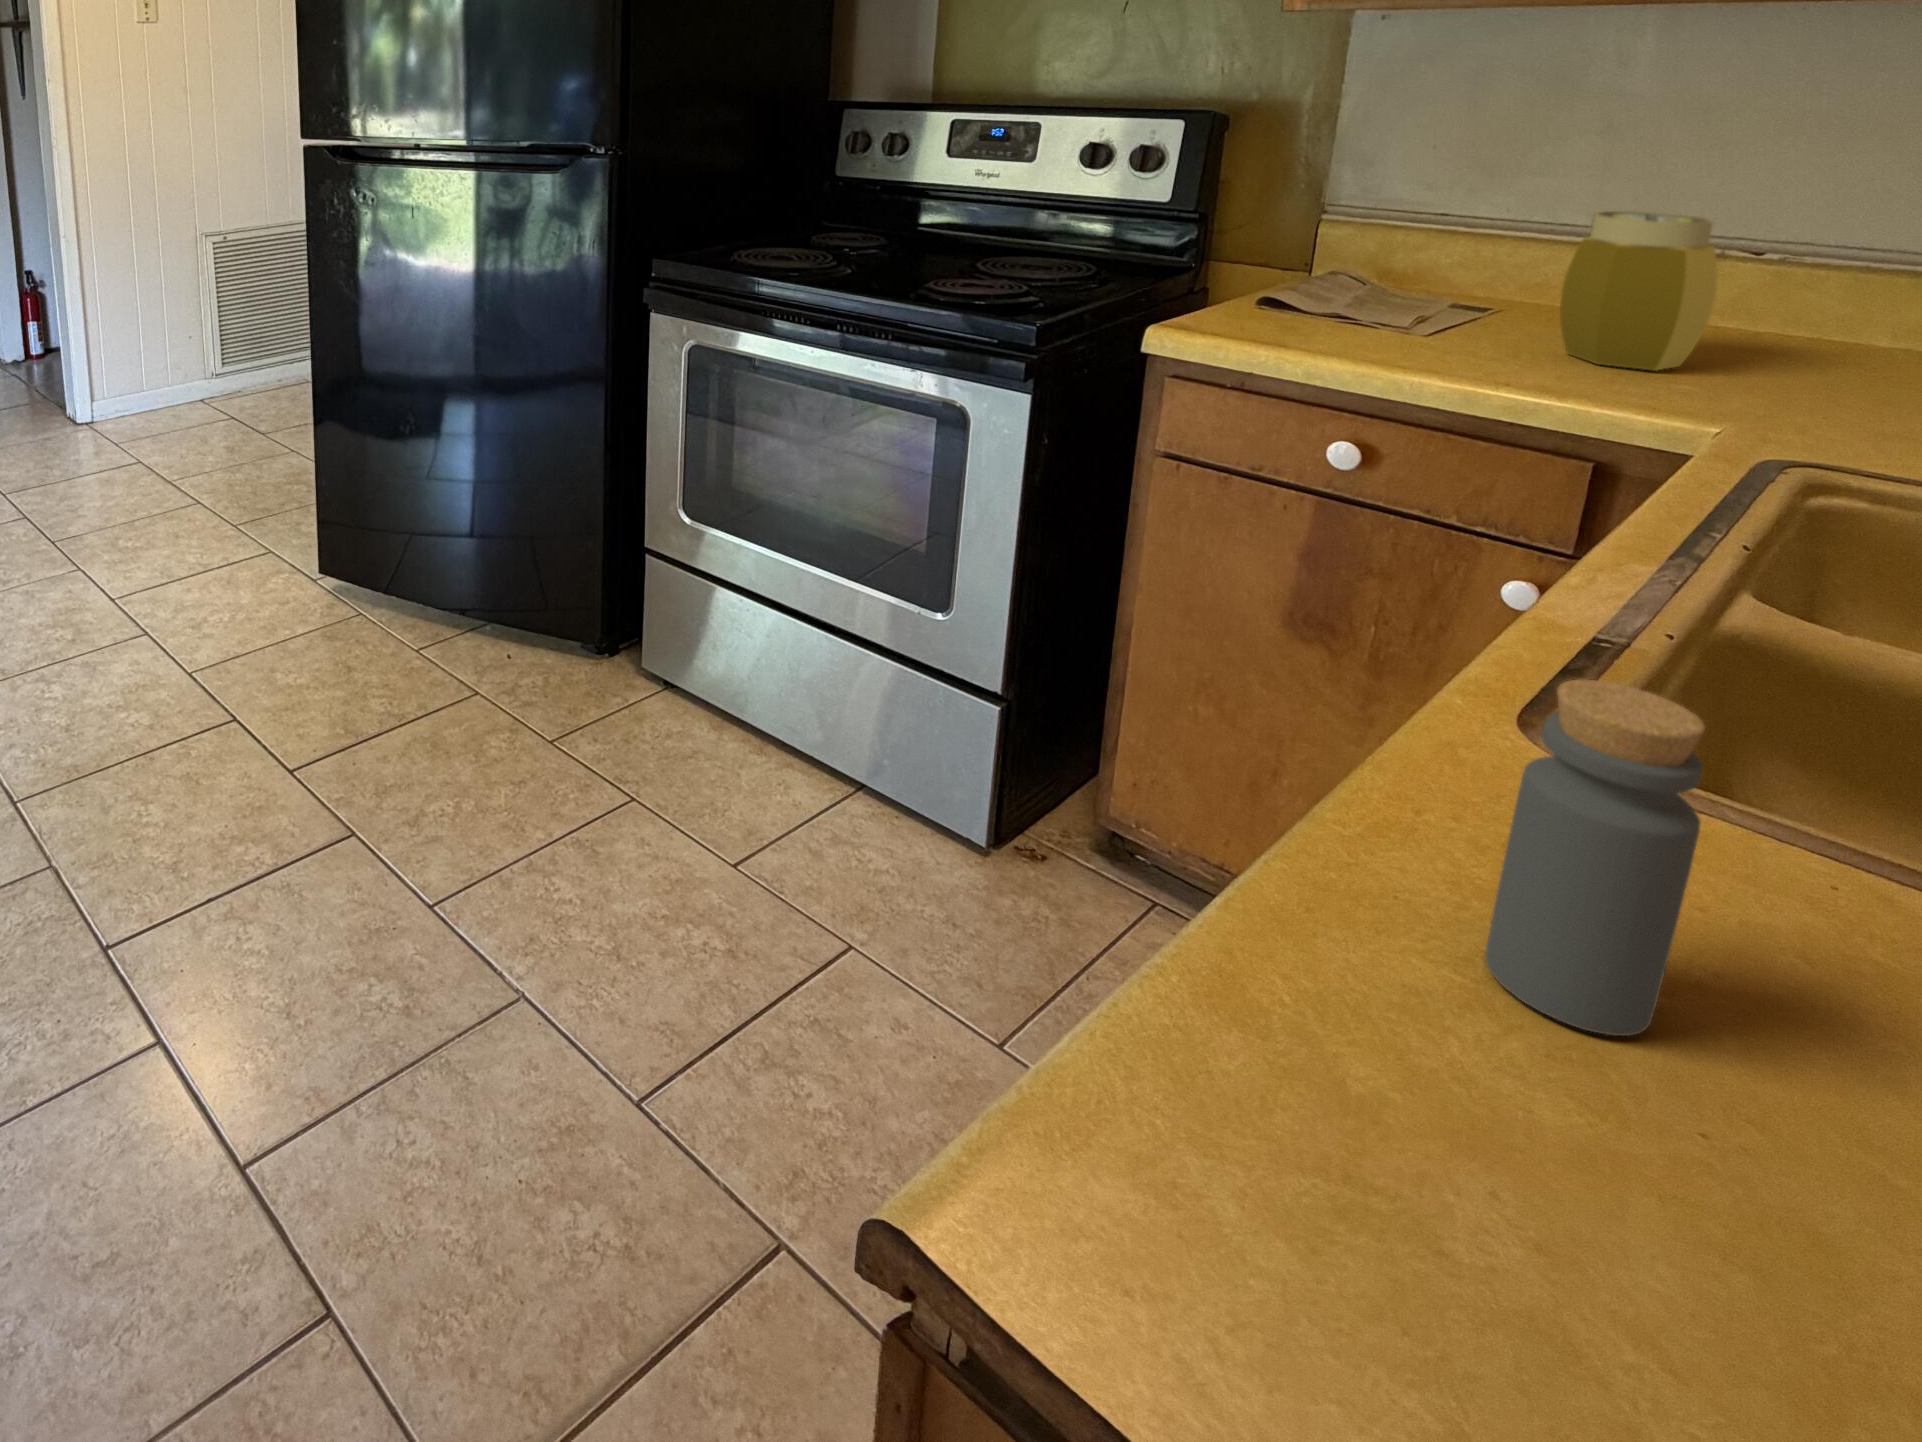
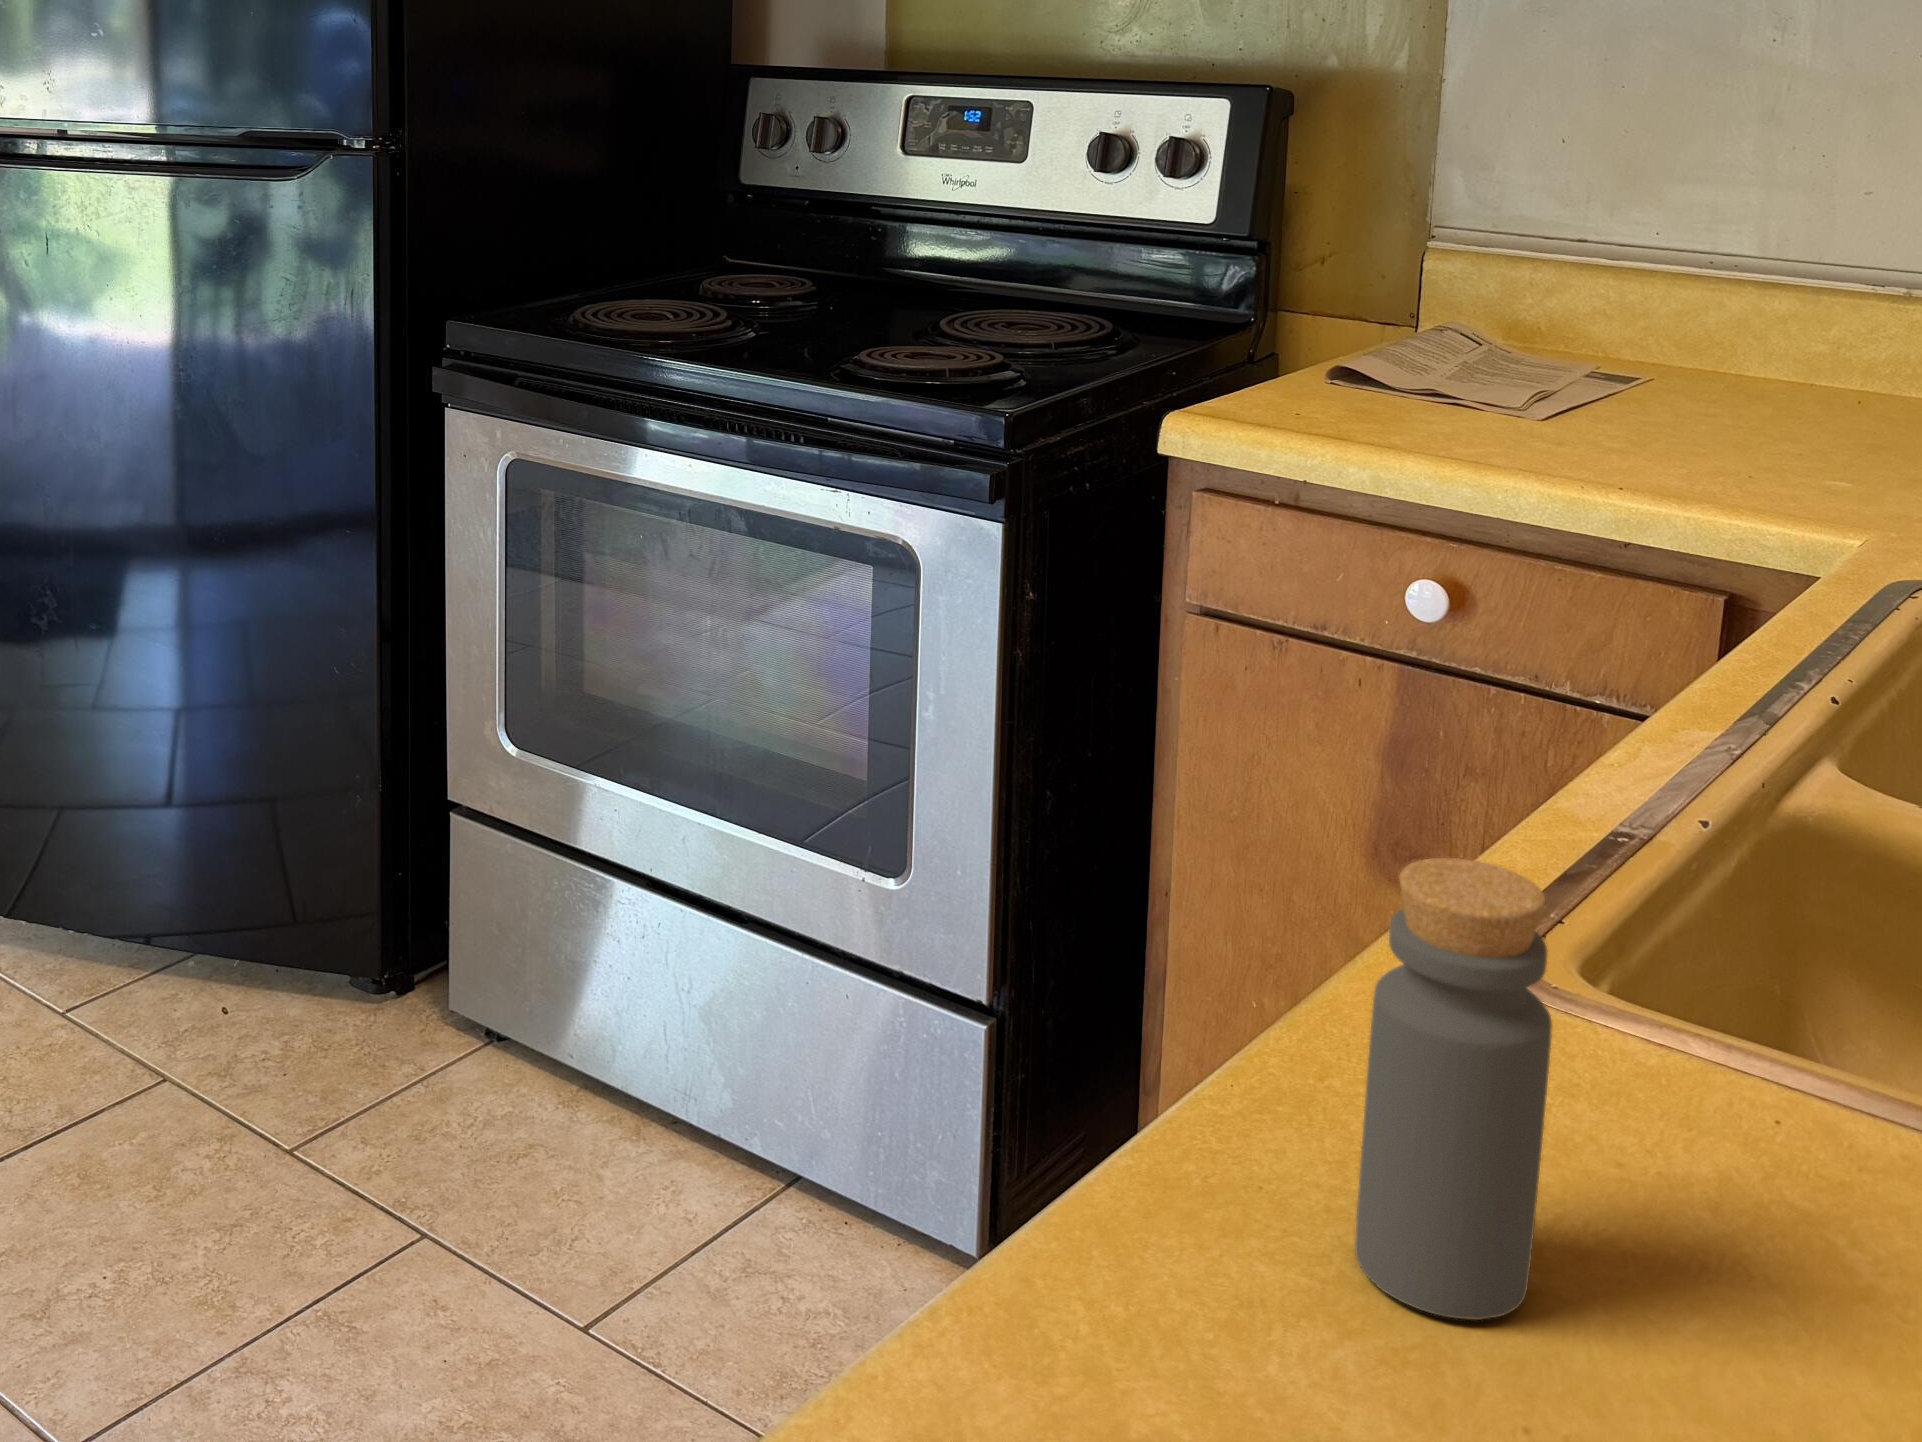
jar: present [1560,211,1717,371] -> none [1700,237,1880,463]

